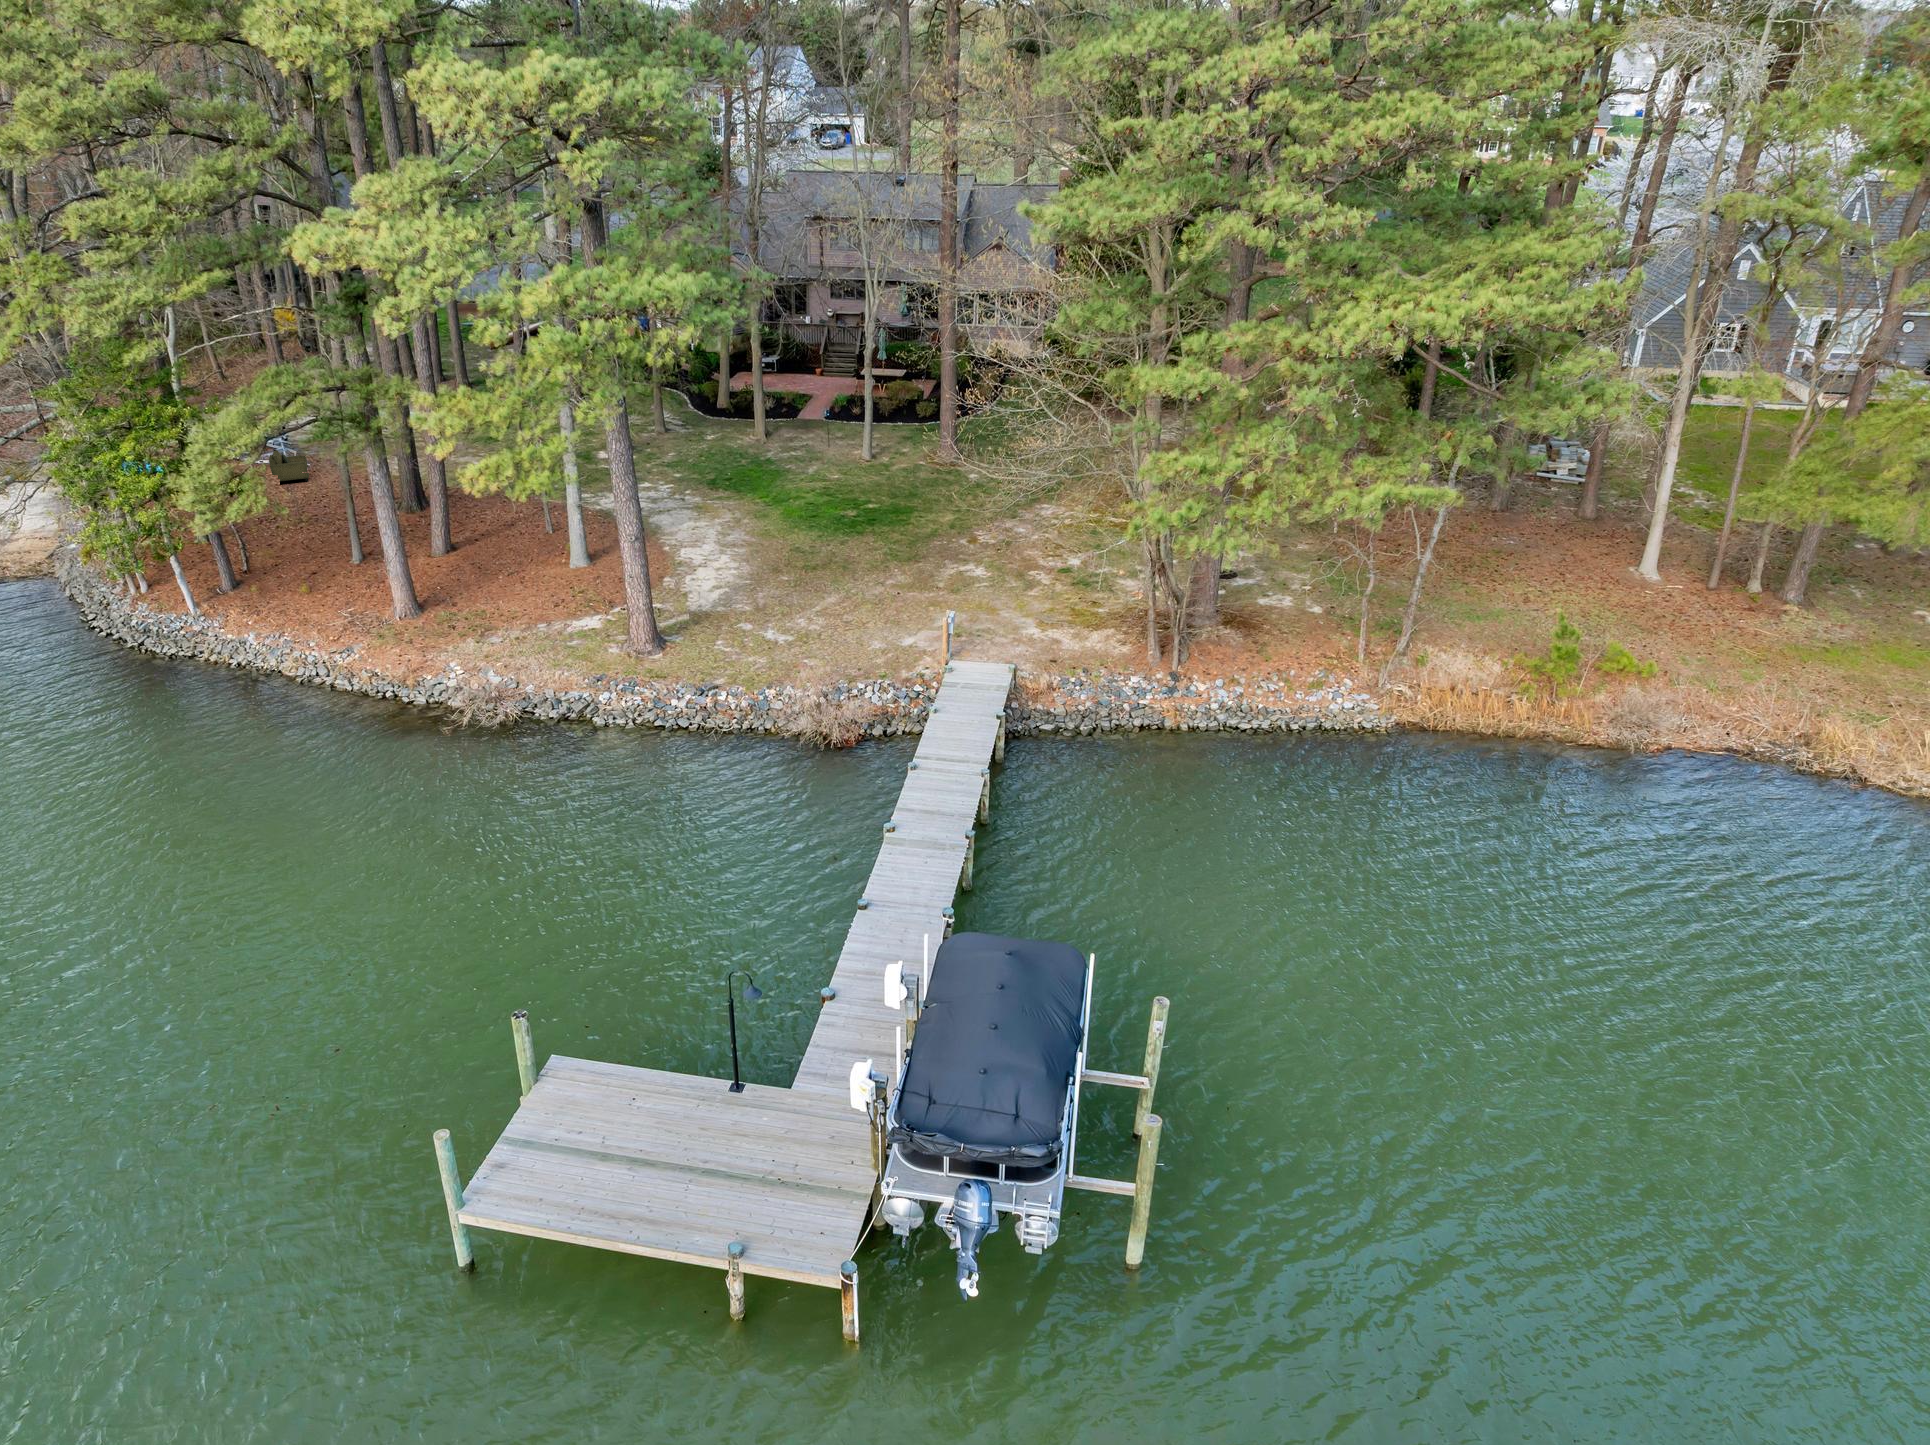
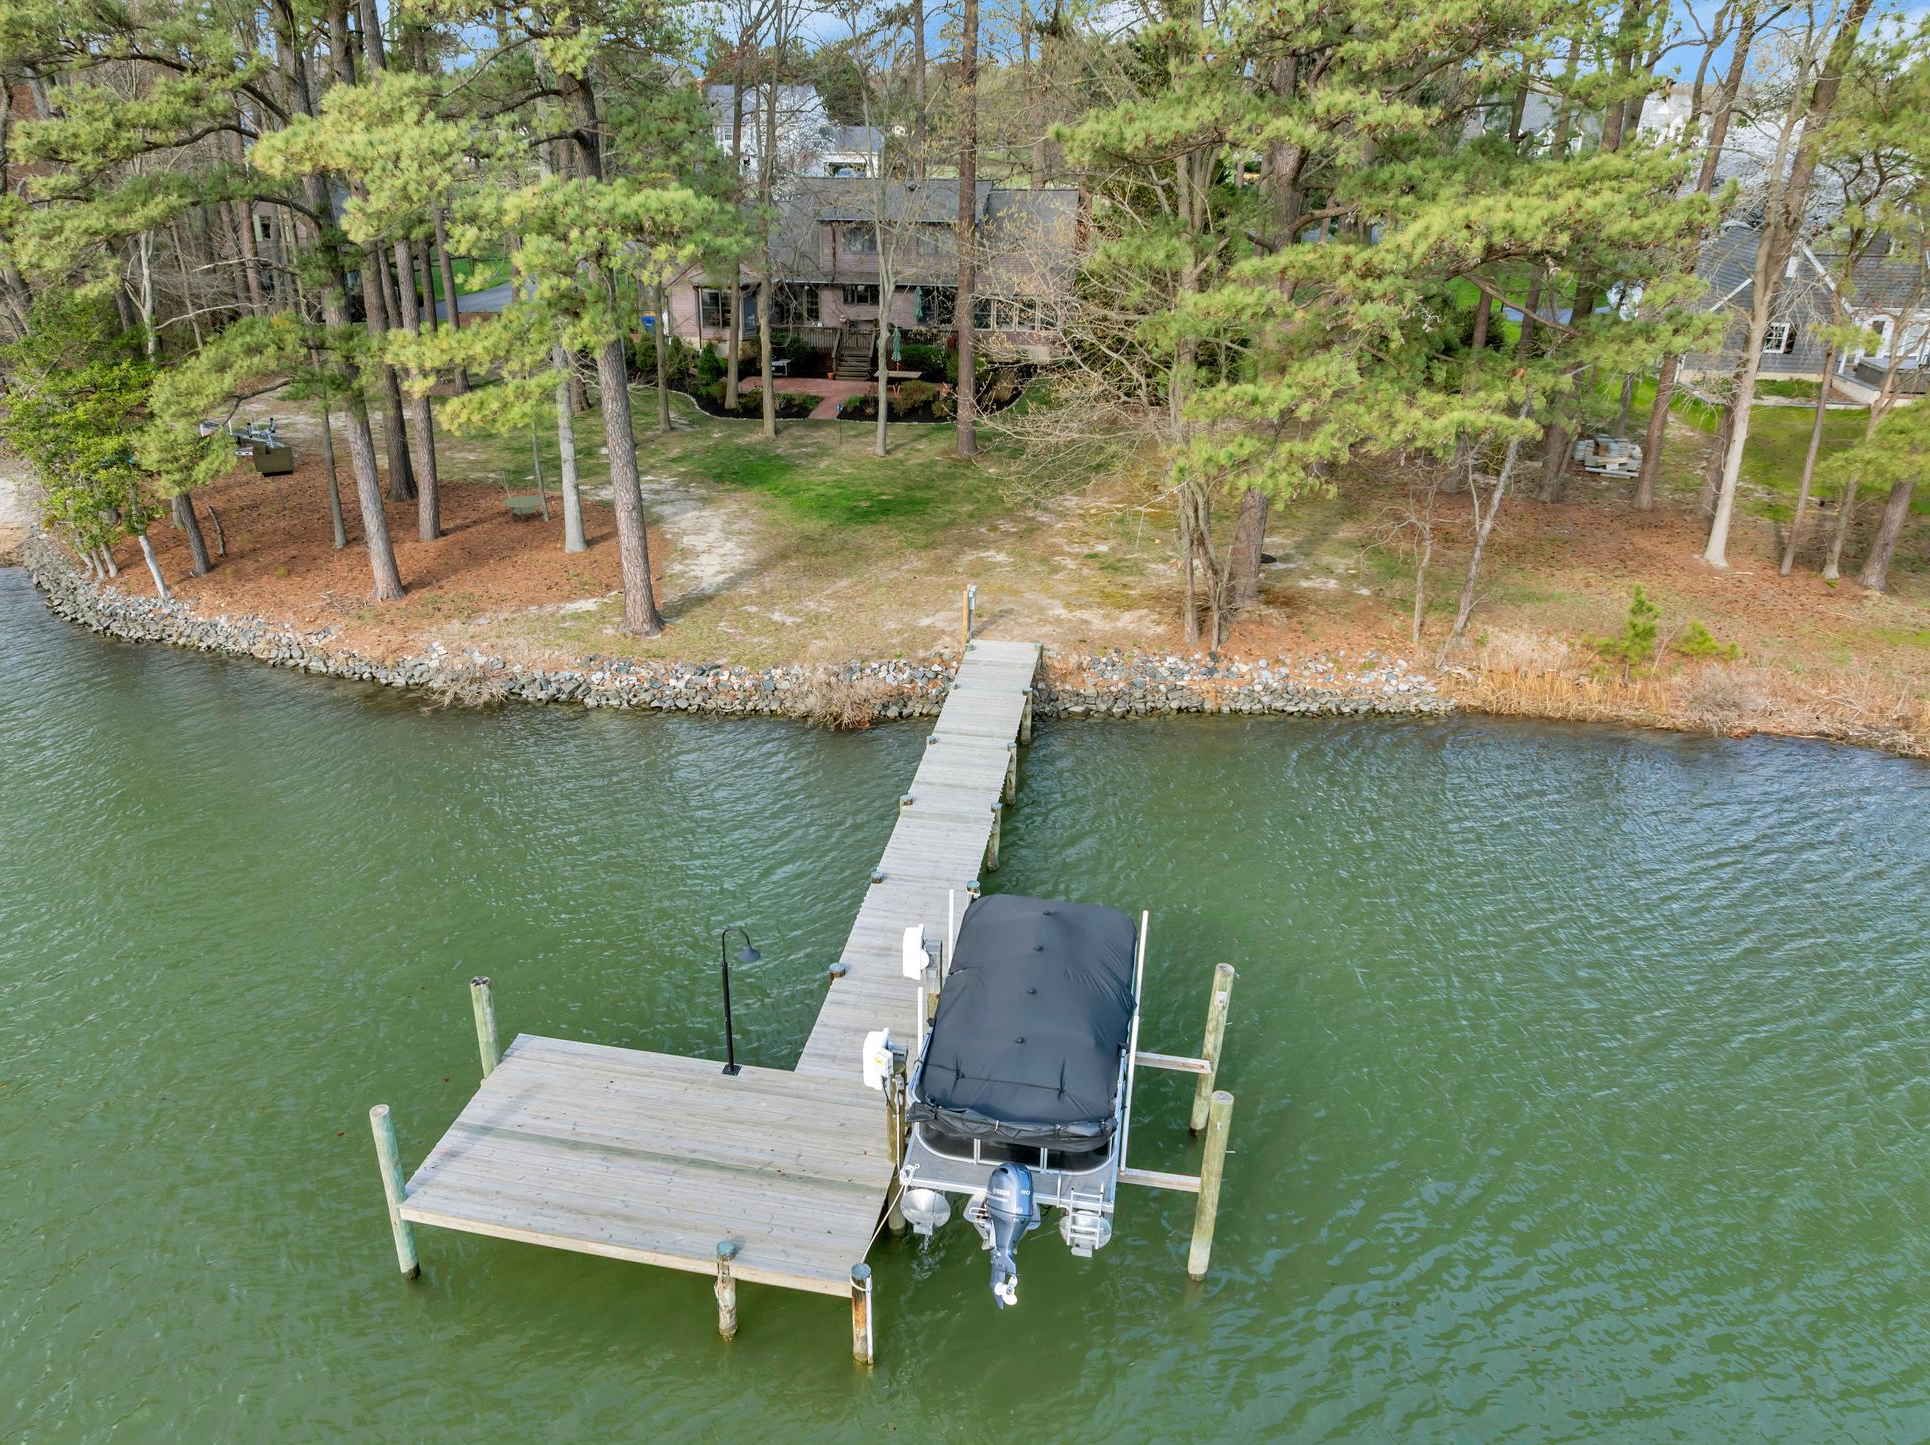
round table: none [510,508,550,535] -> present [503,496,544,523]

